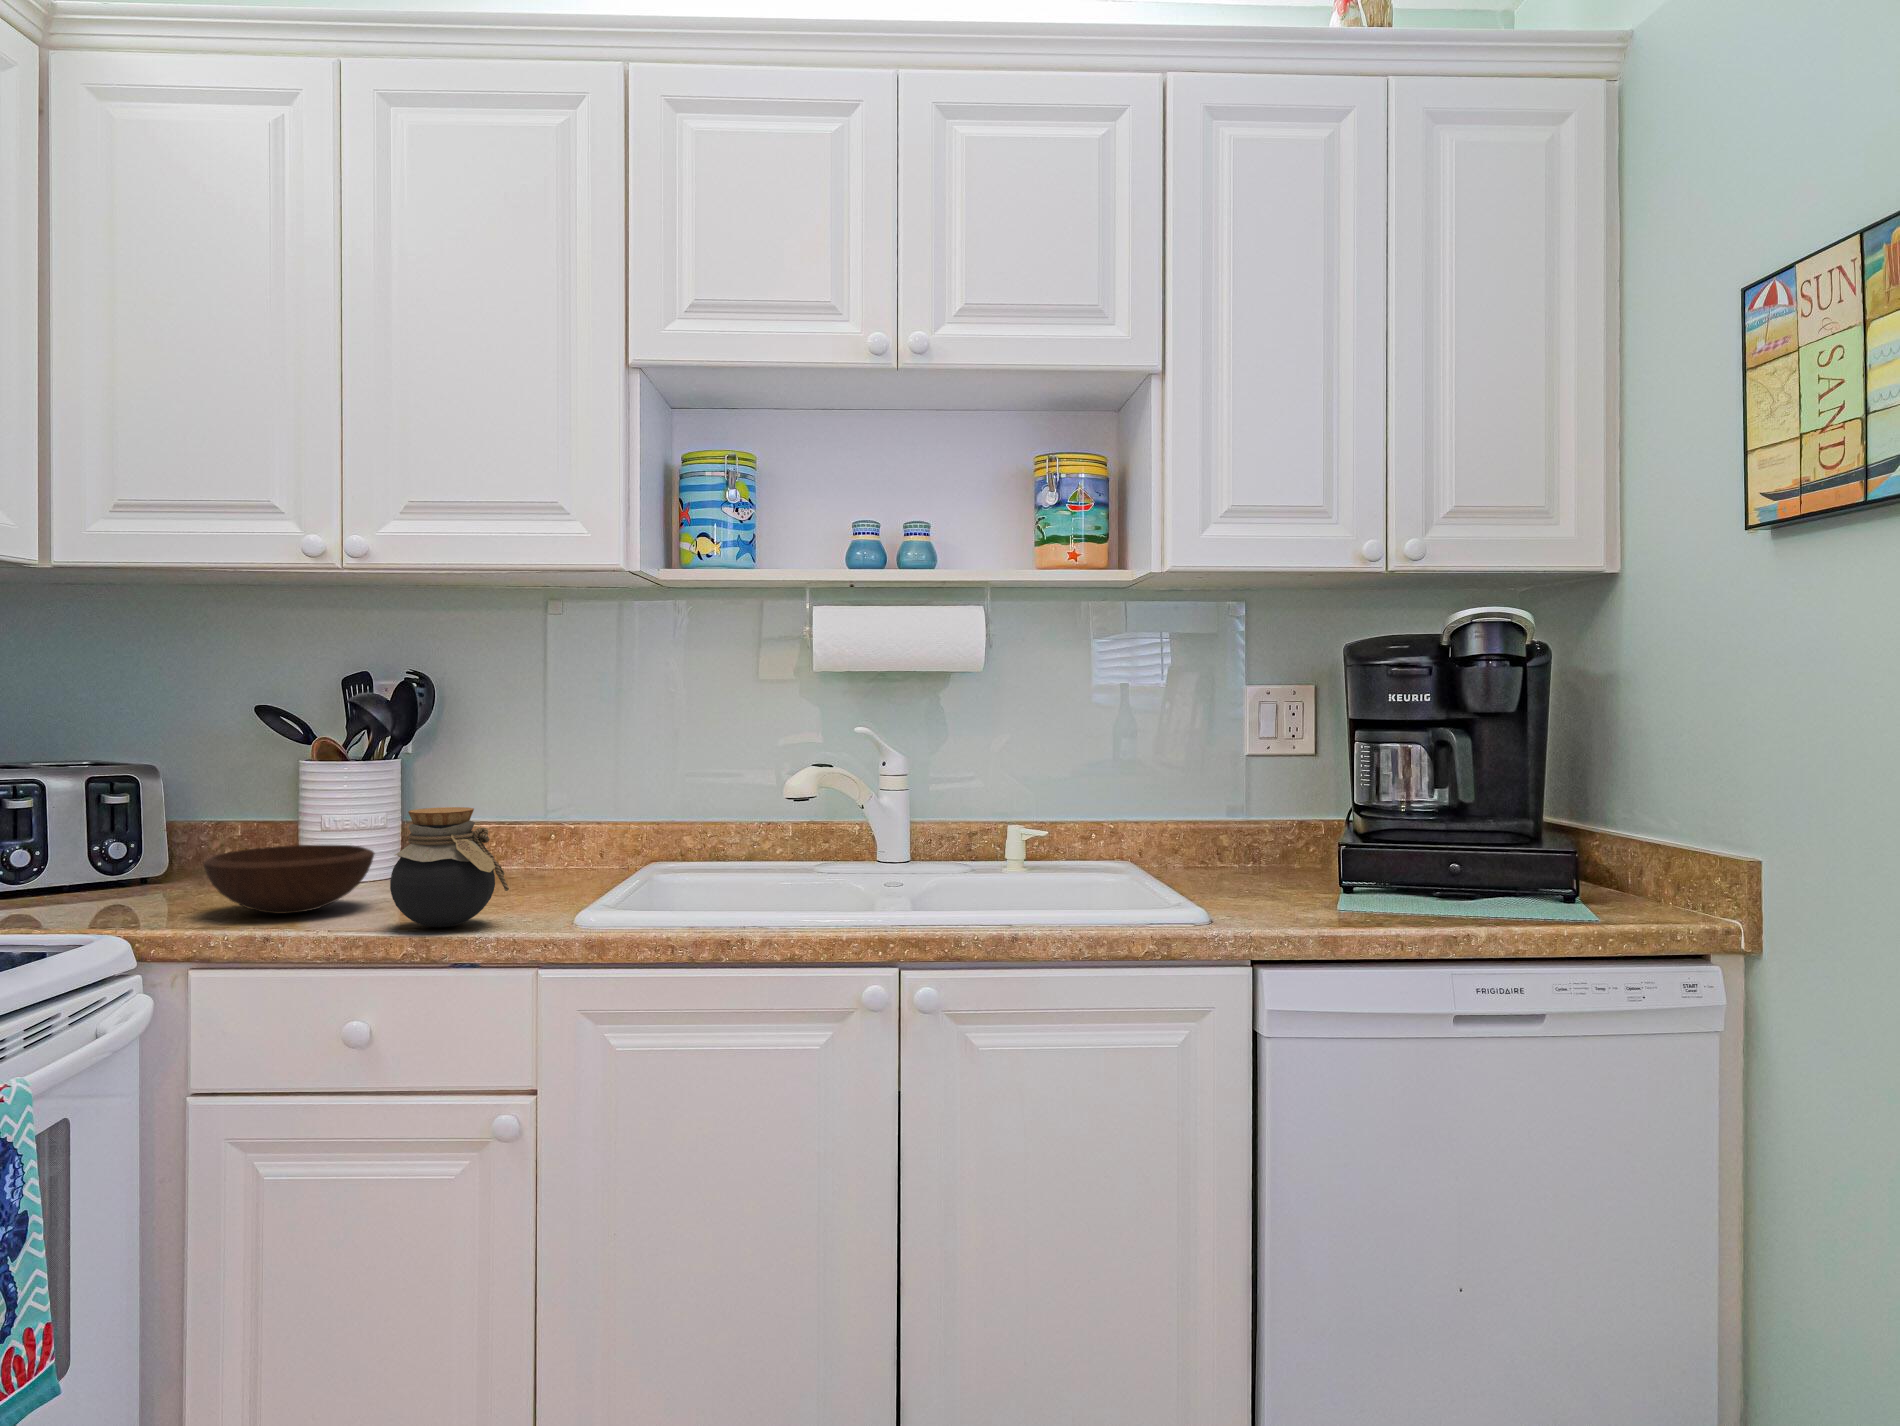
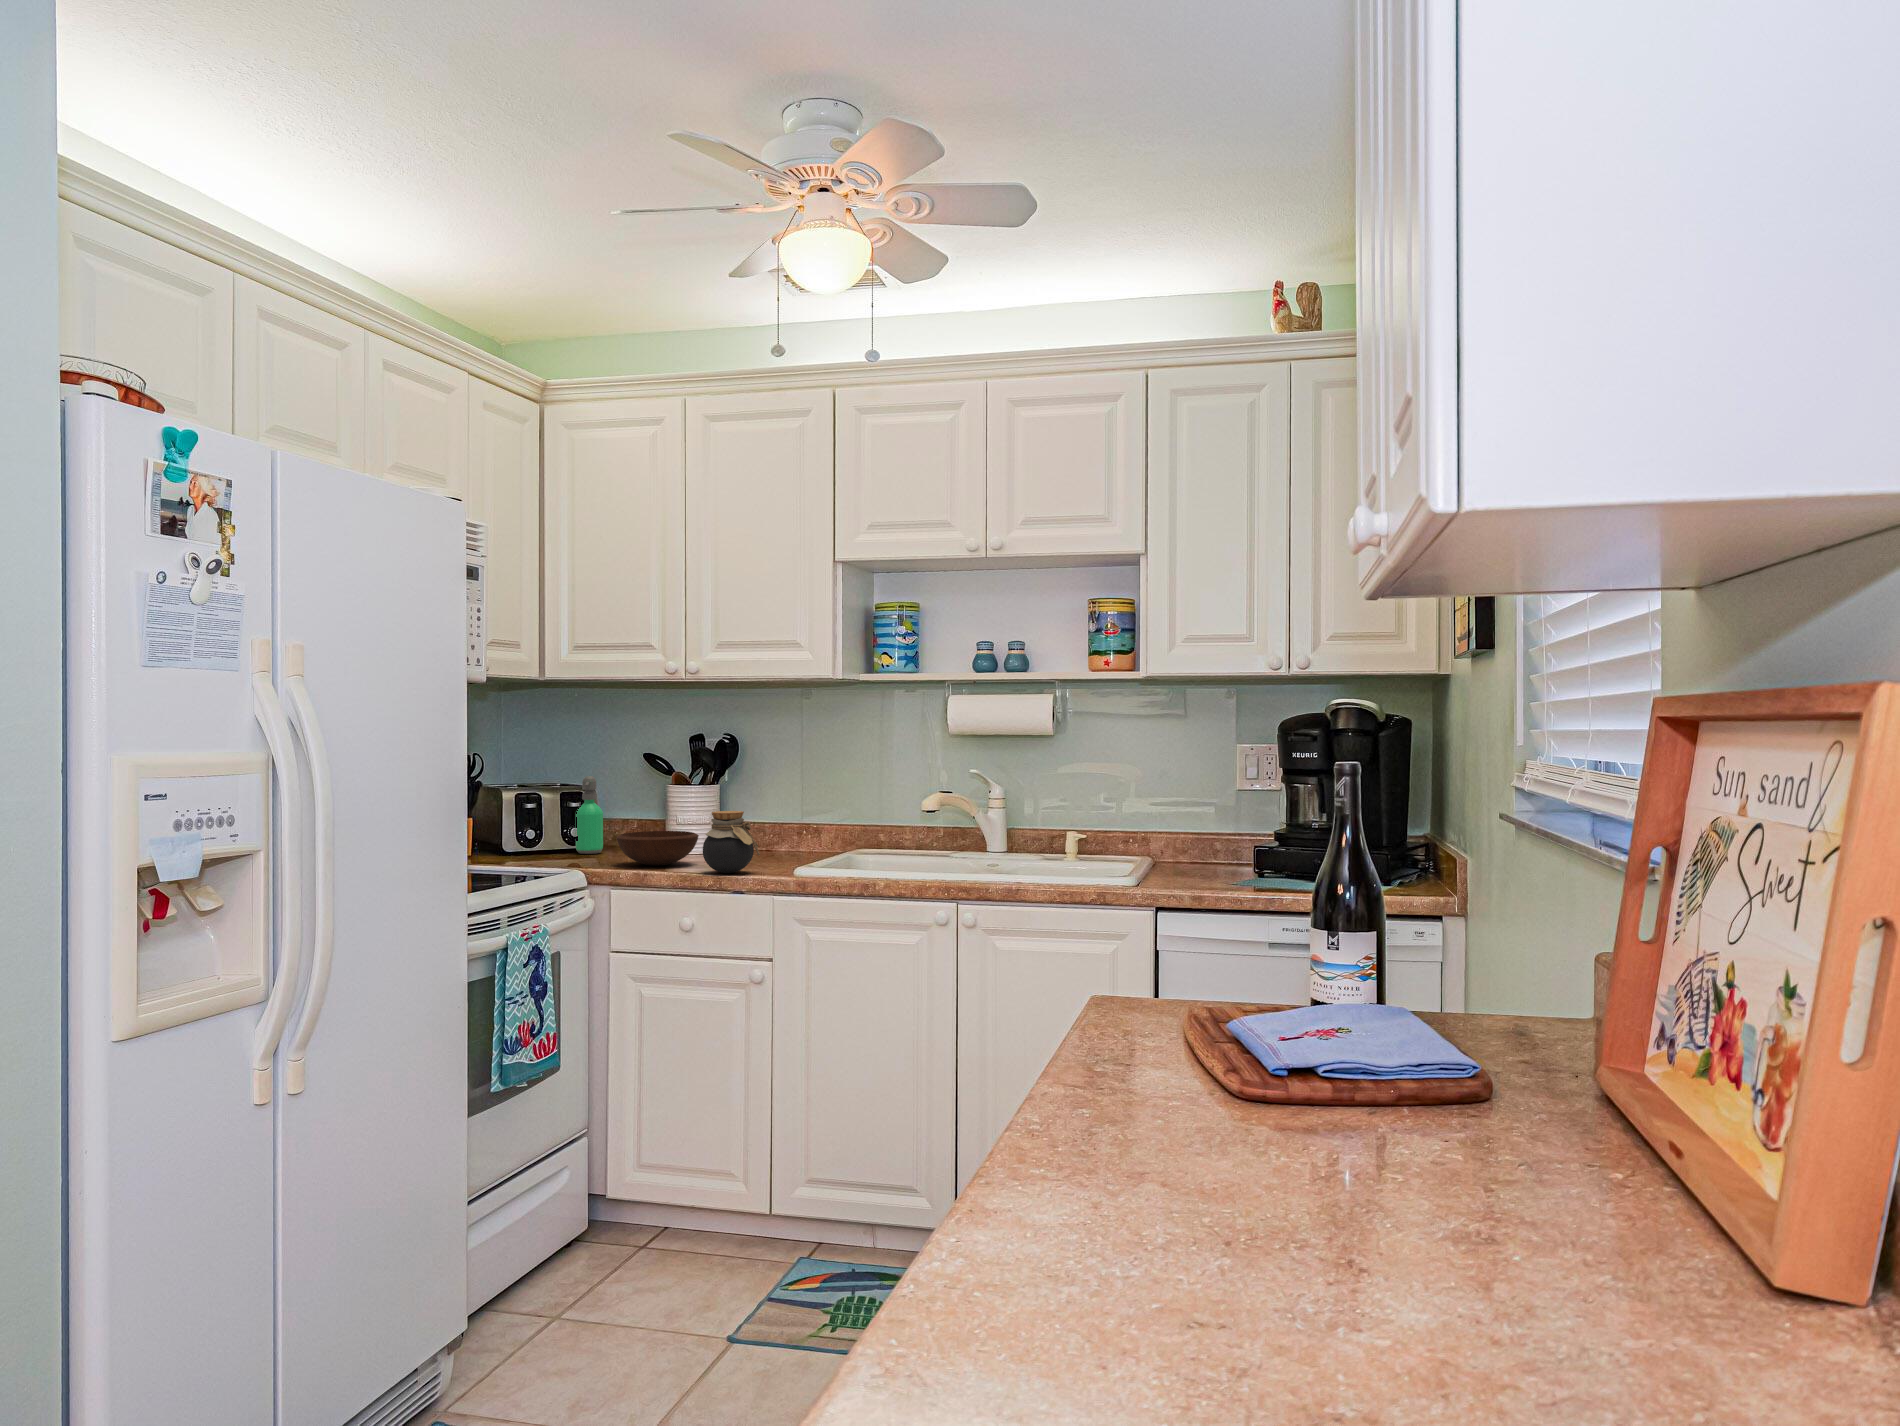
soap dispenser: none [120,746,178,889] -> present [576,776,603,854]

